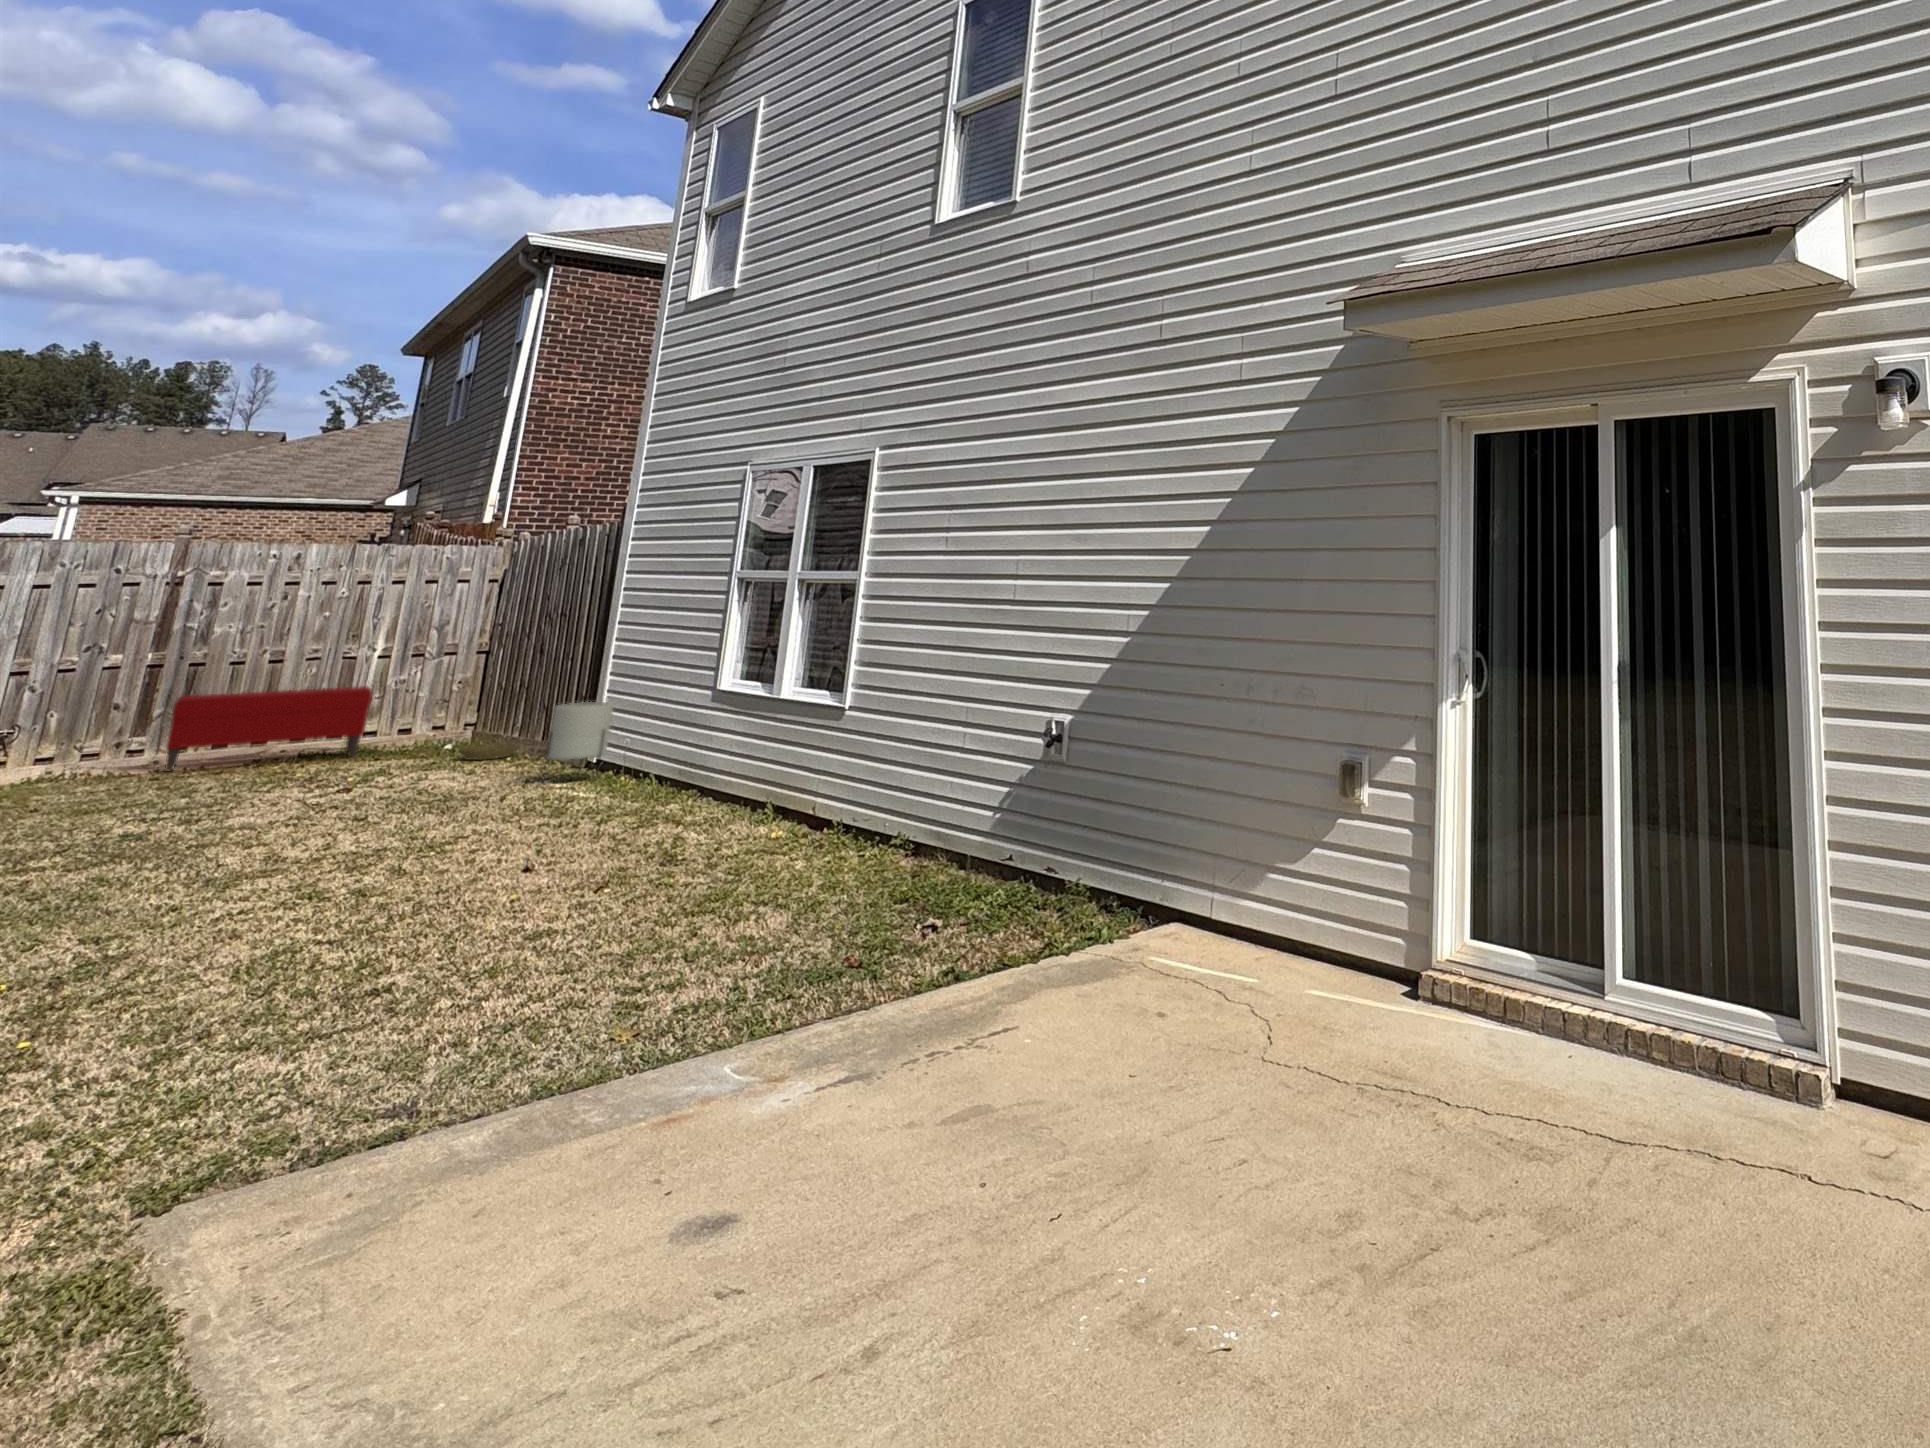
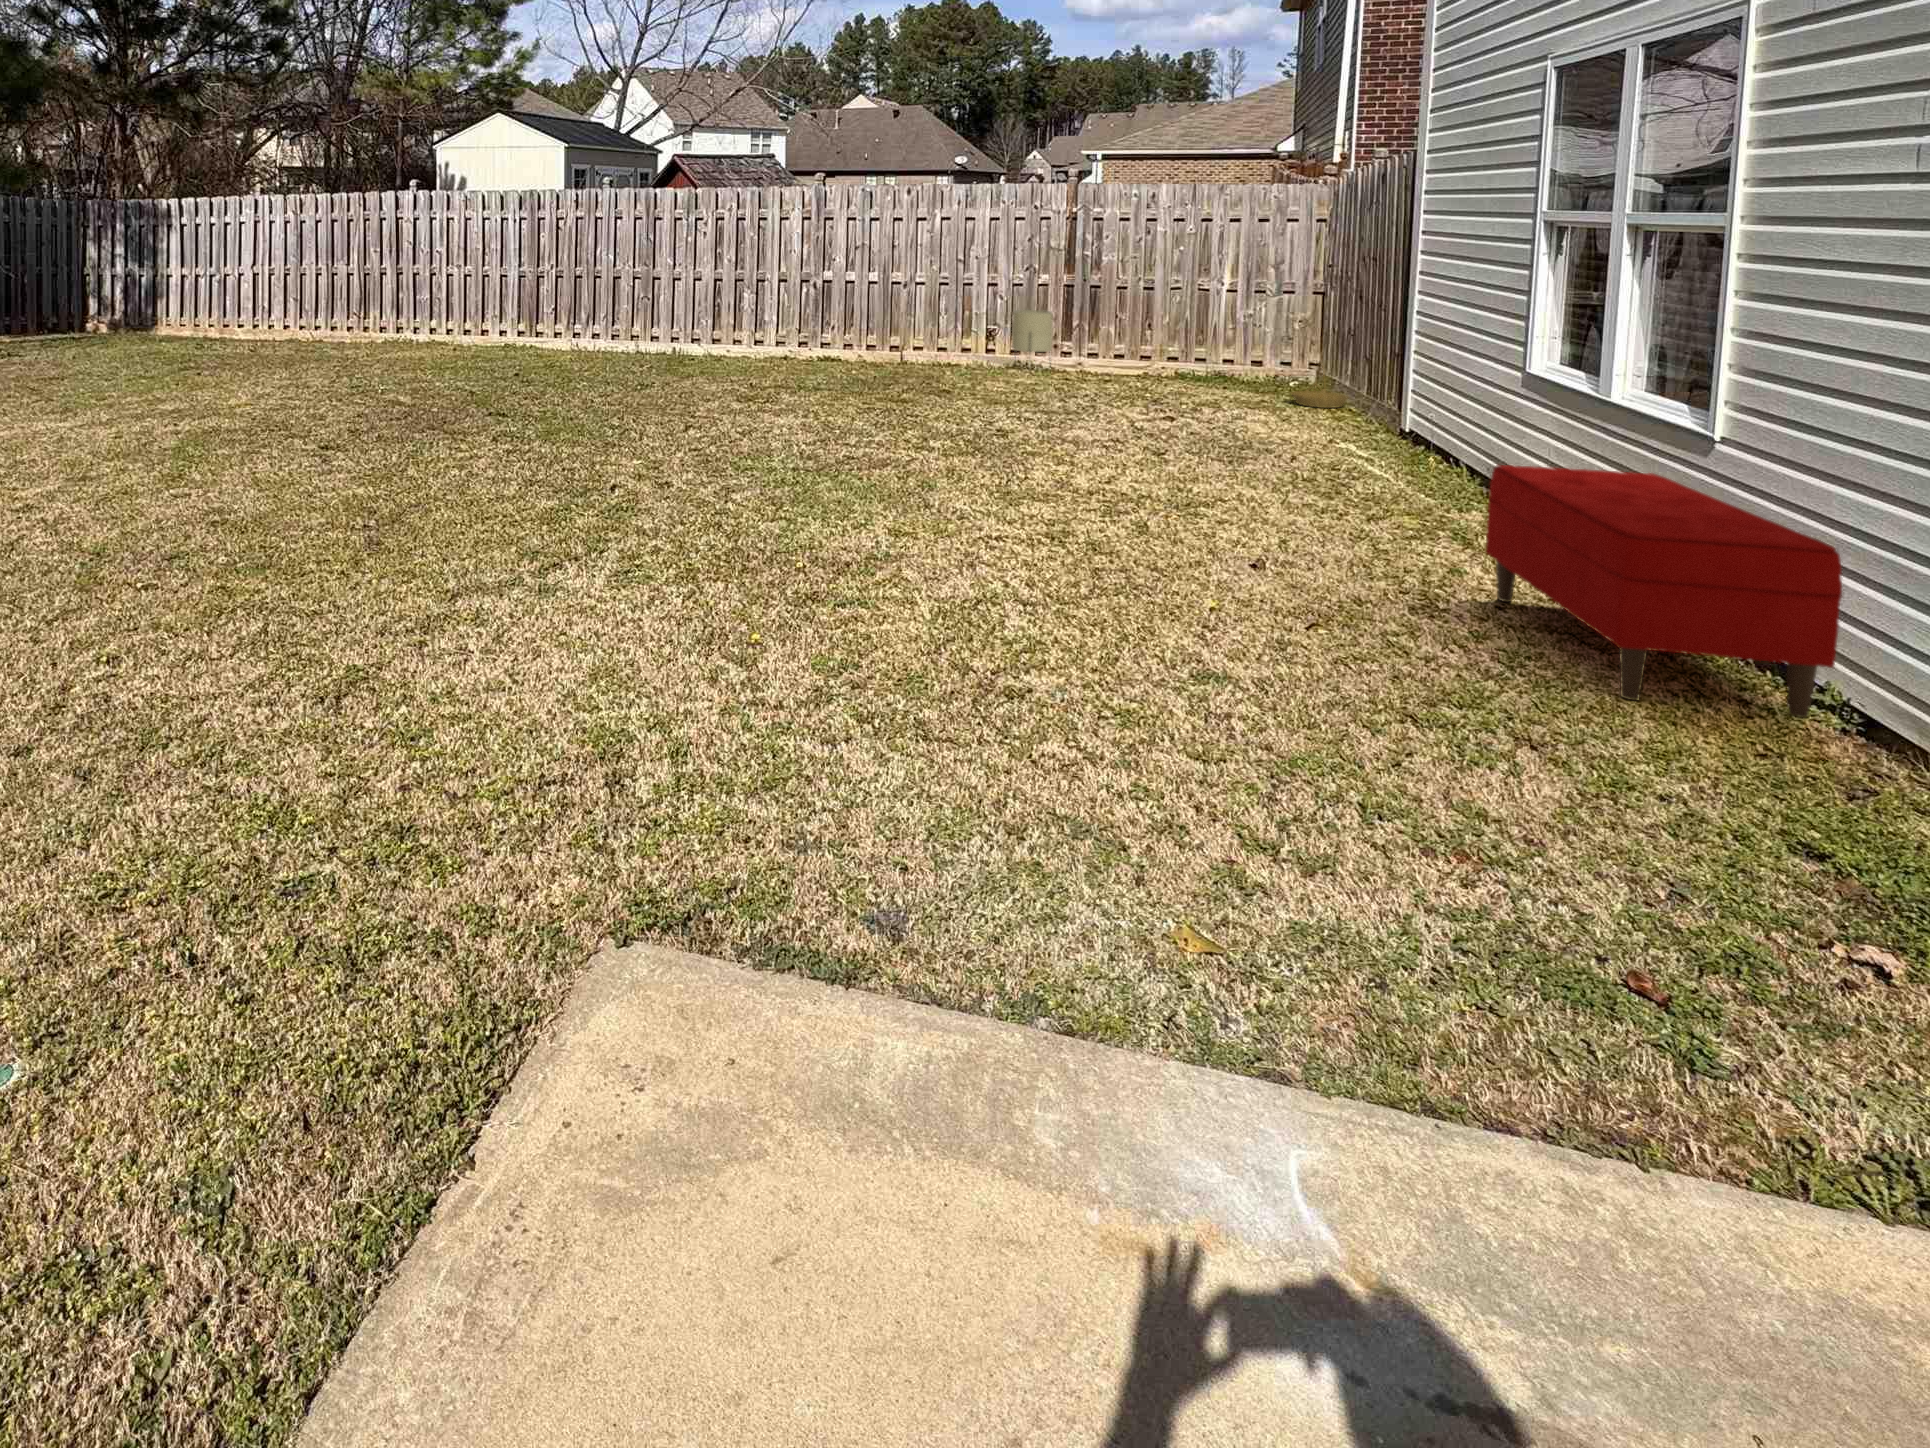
bench: present [165,686,372,772] -> present [1486,465,1842,718]
planter: present [546,702,614,779] -> present [1012,310,1053,353]

